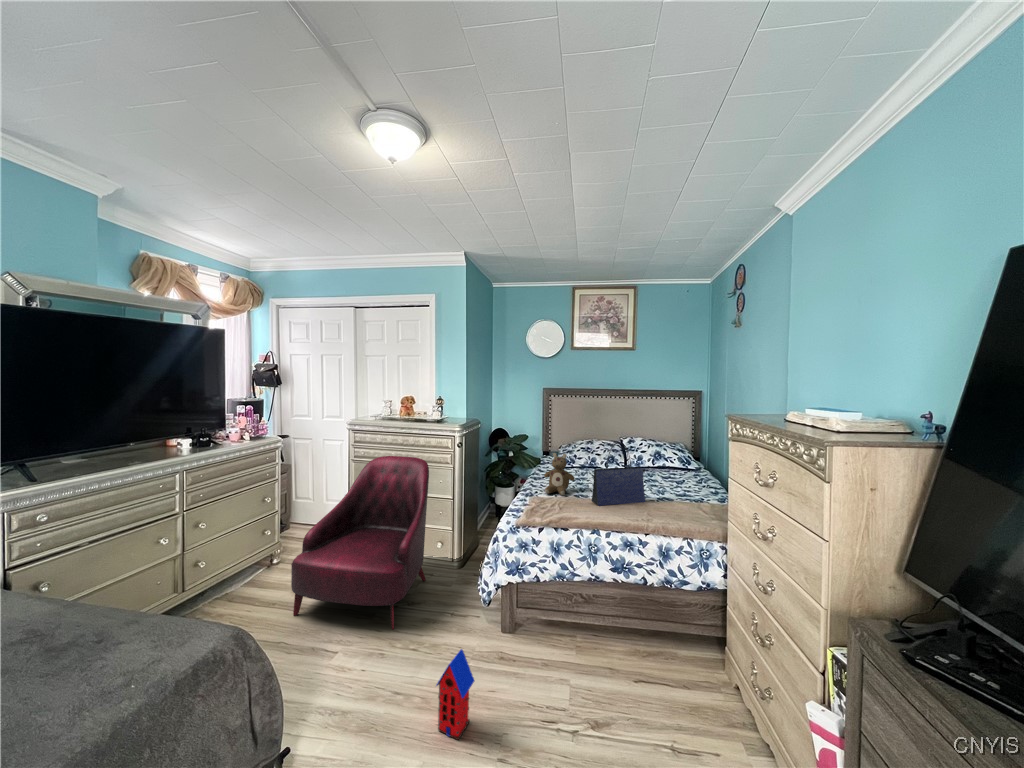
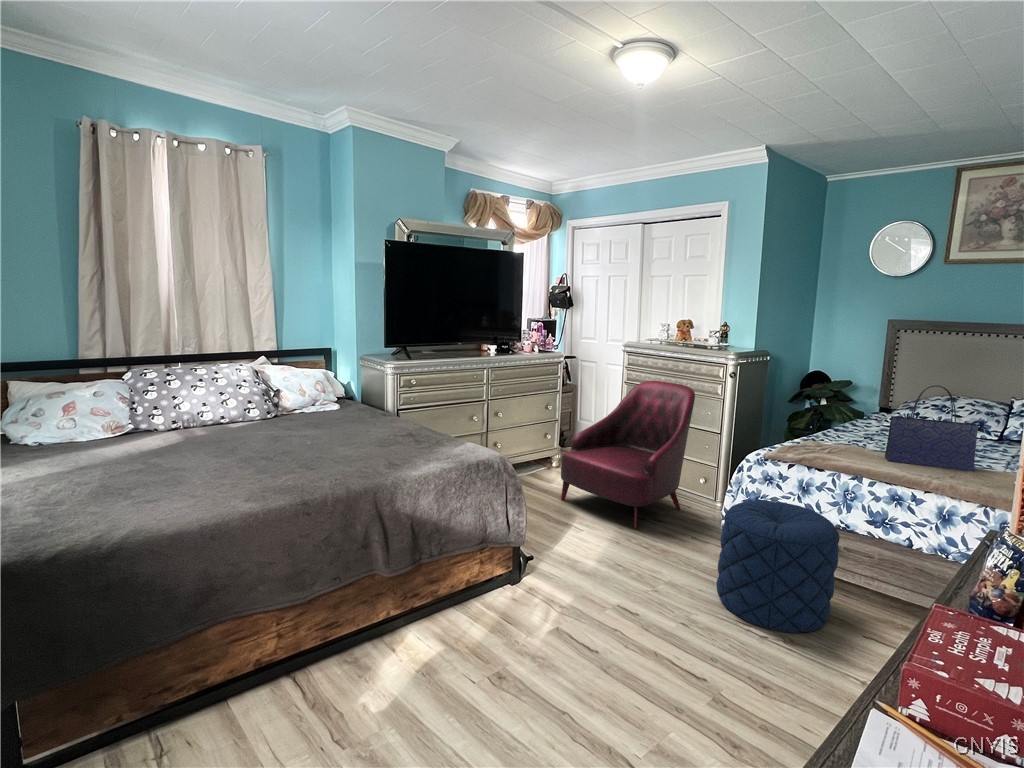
stuffed bear: present [544,453,575,496] -> none [829,395,876,447]
pouf: none [506,571,613,729] -> present [716,500,840,633]
toy house: present [436,649,475,740] -> none [645,530,679,595]

